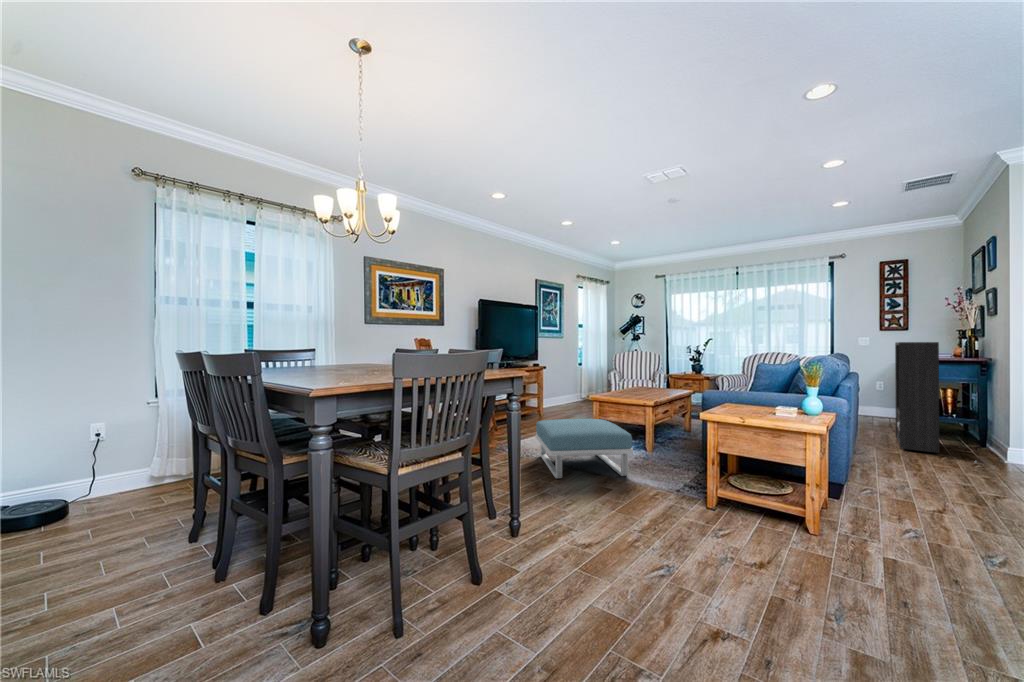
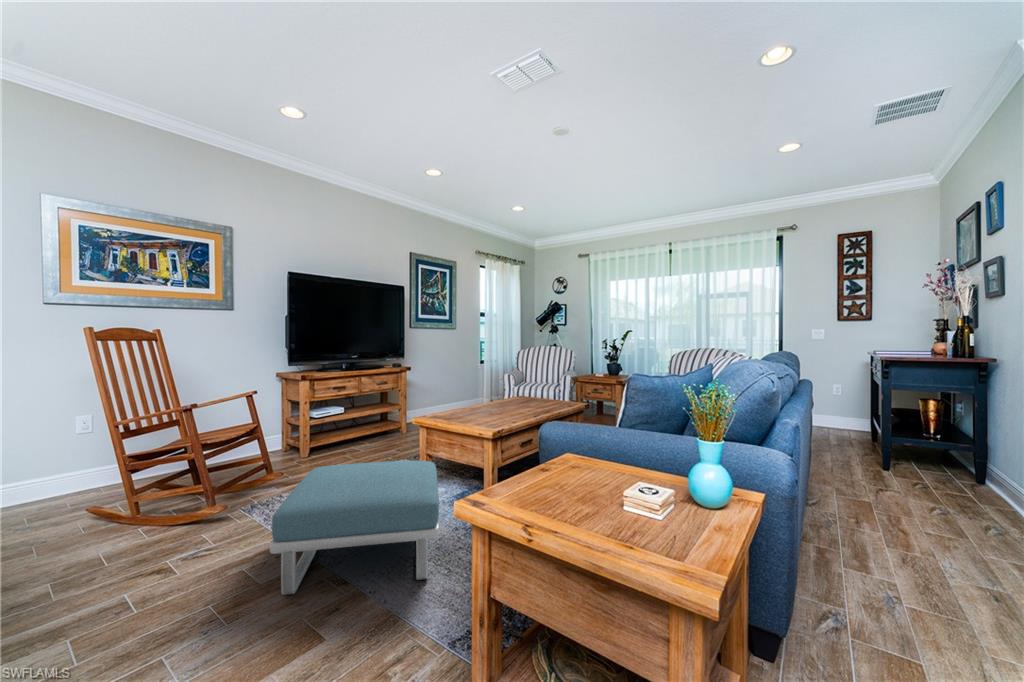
bookcase: present [895,342,977,463] -> none [862,335,984,518]

